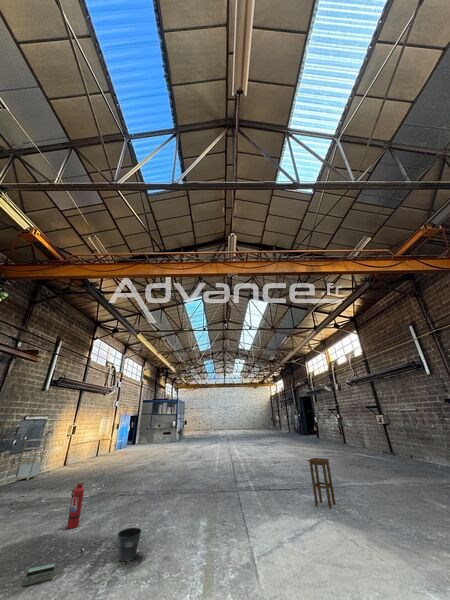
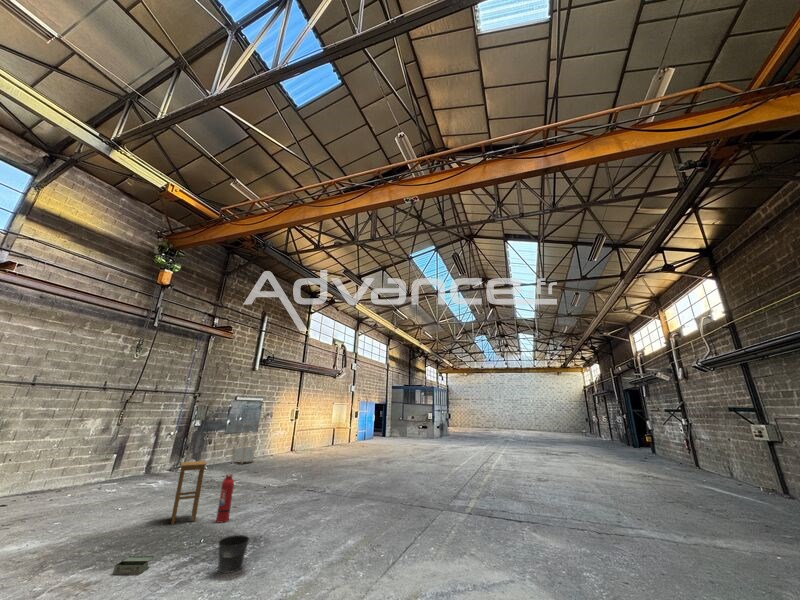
stool: present [308,458,335,509] -> present [171,461,206,524]

